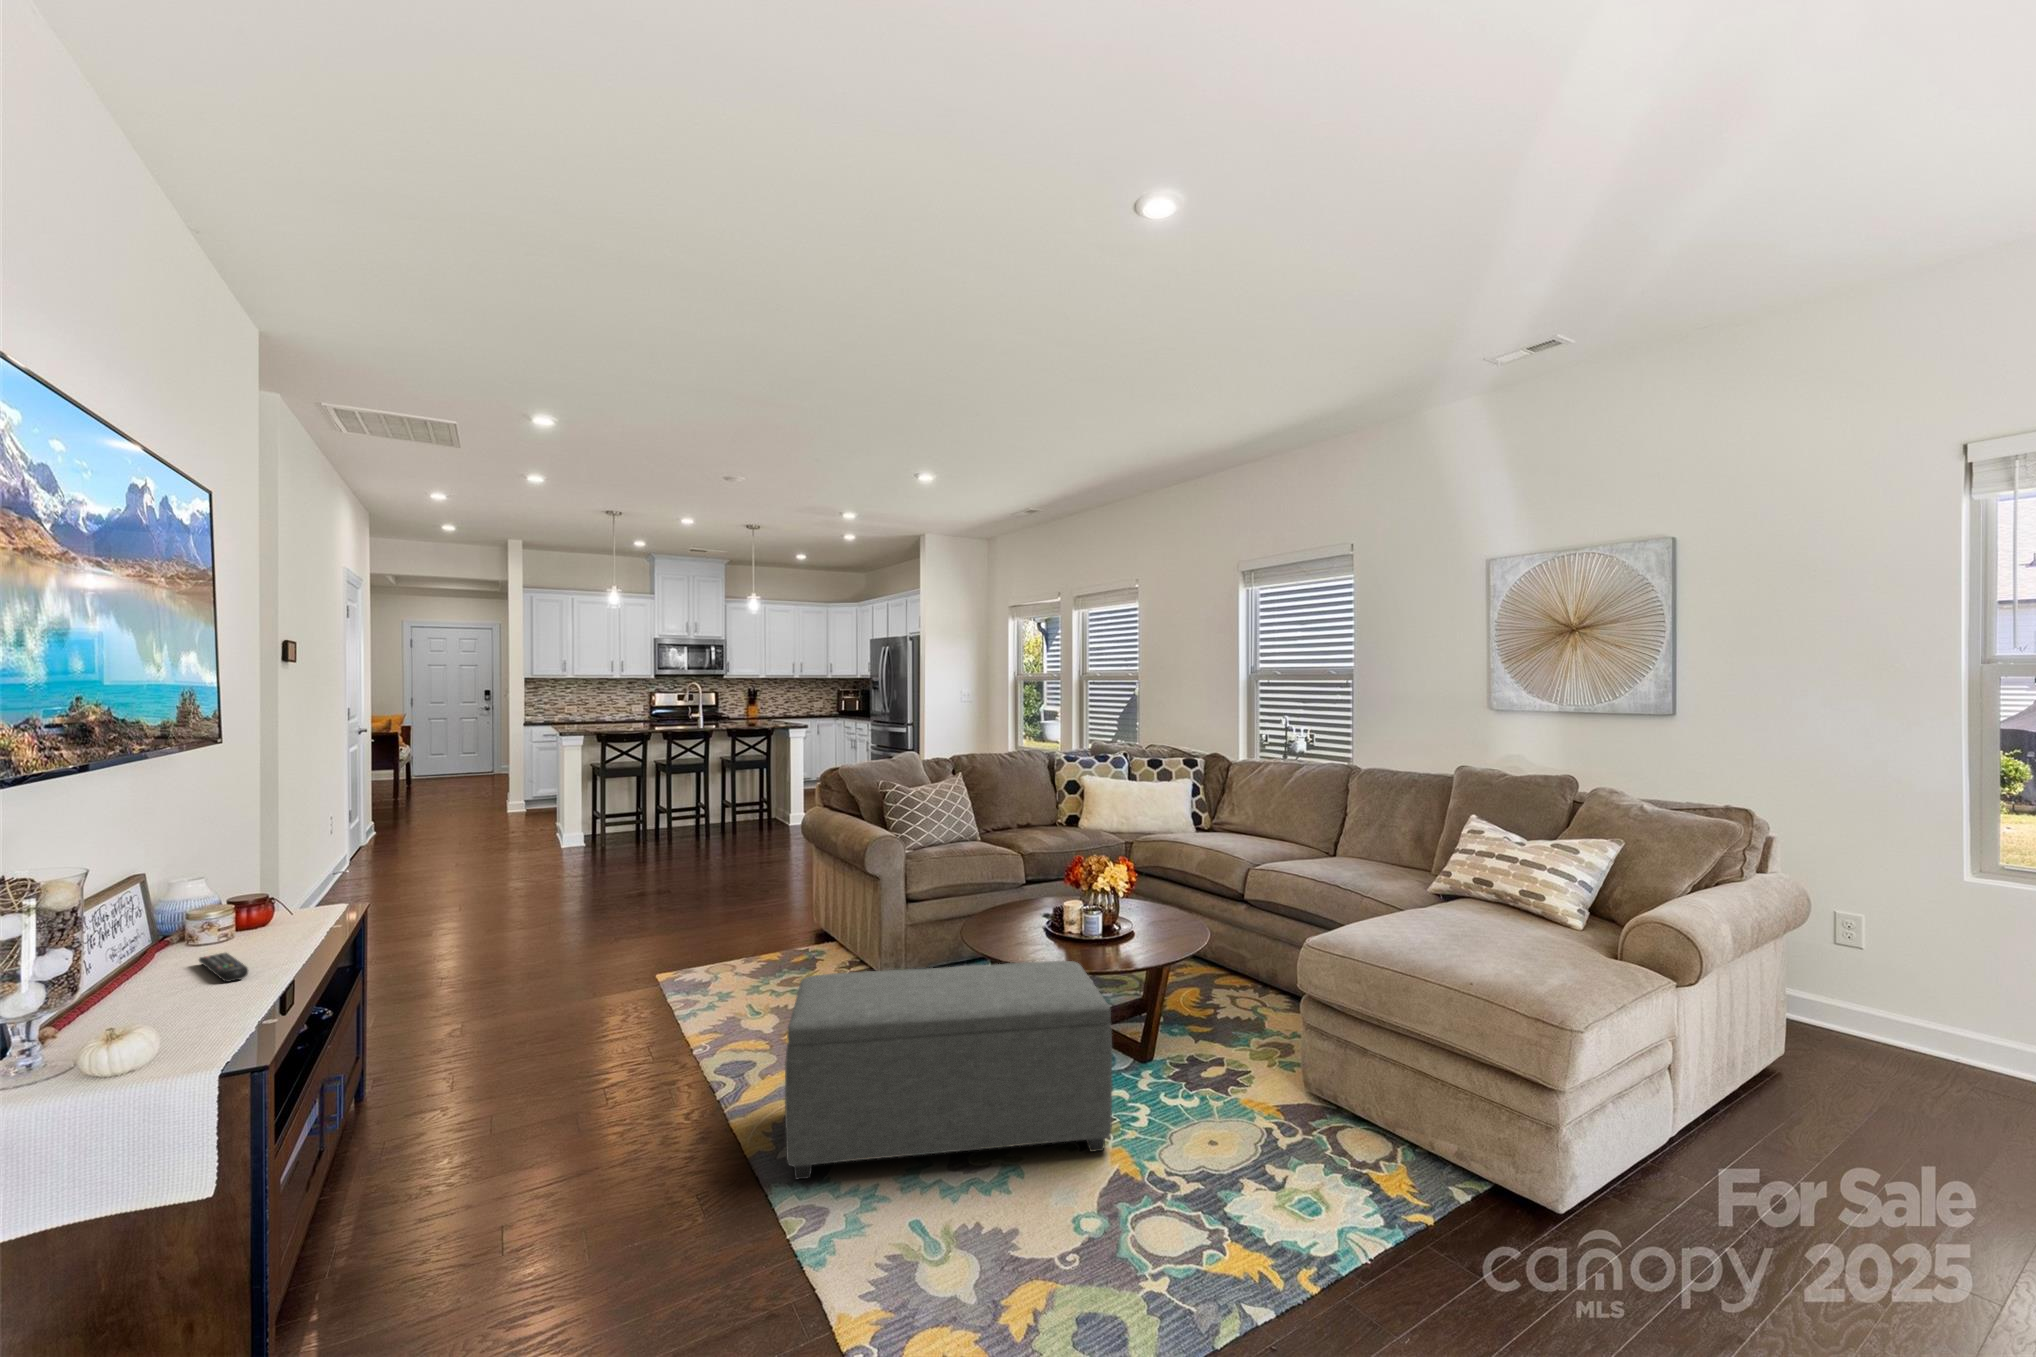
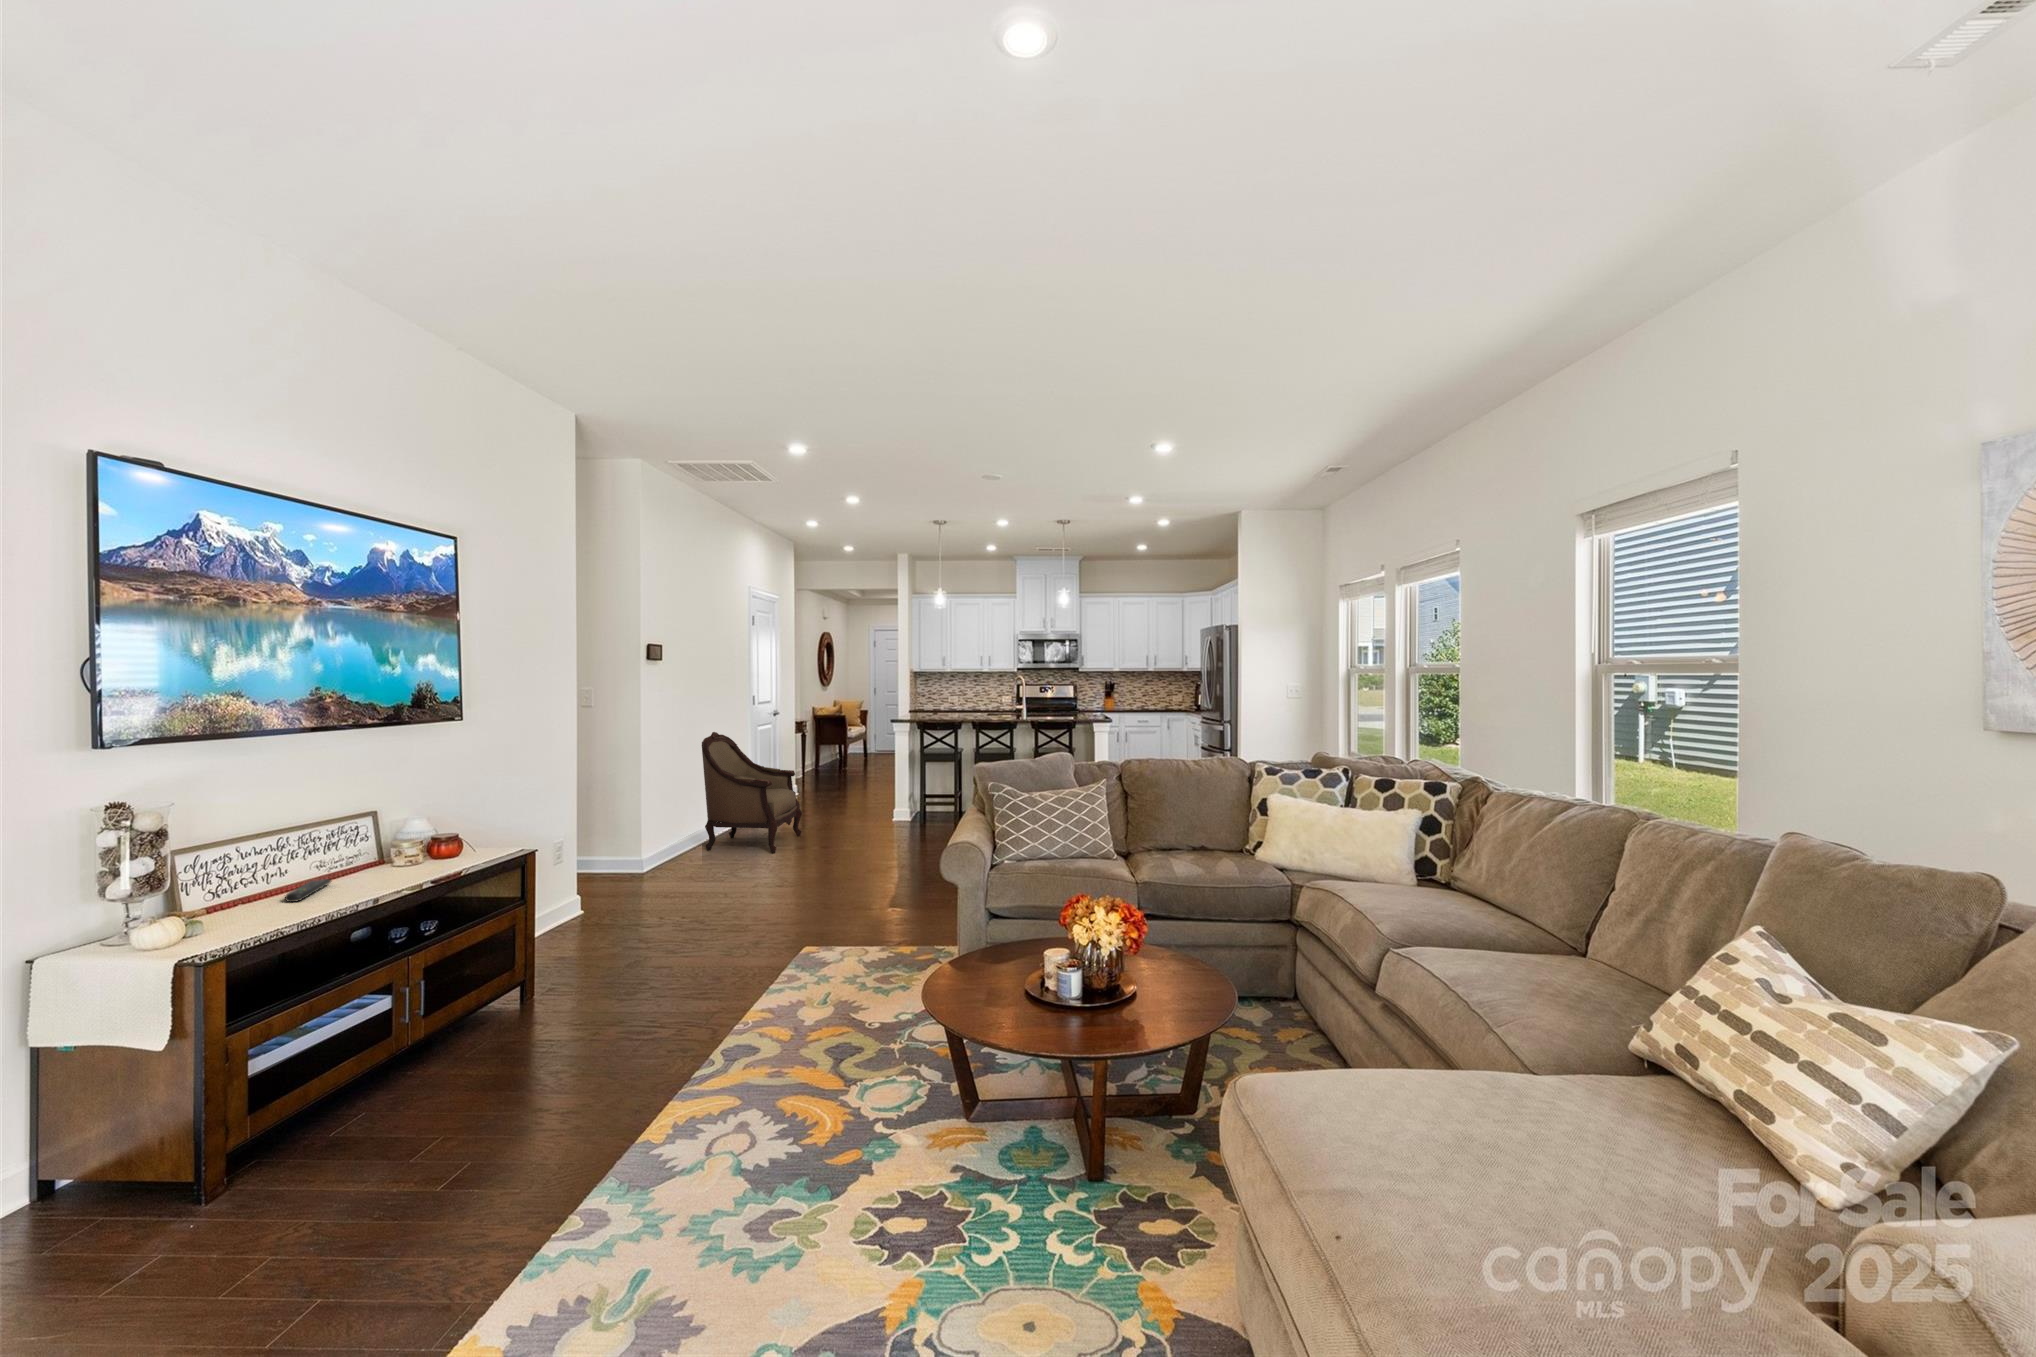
armchair: none [350,755,475,906] -> present [702,732,802,853]
ottoman: present [785,961,1112,1179] -> none [611,982,980,1279]

